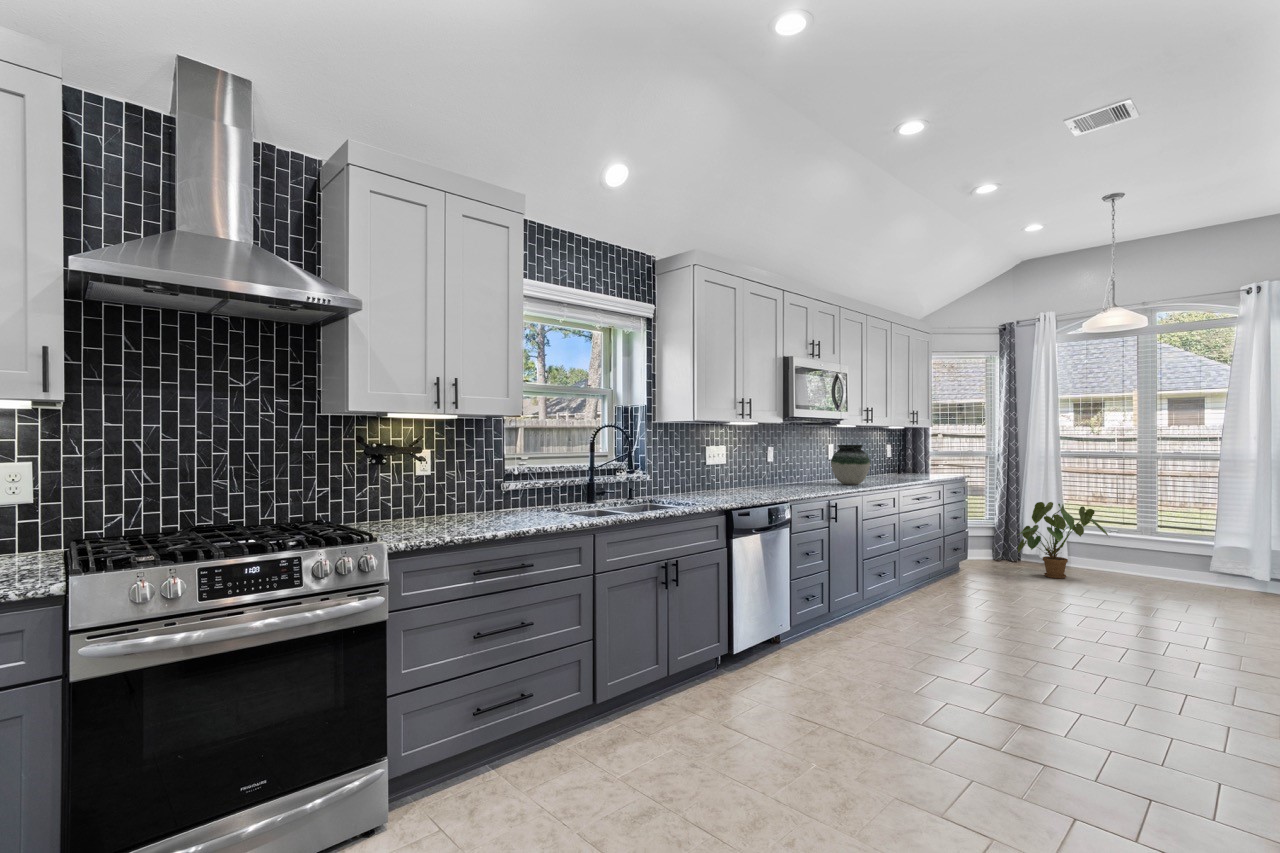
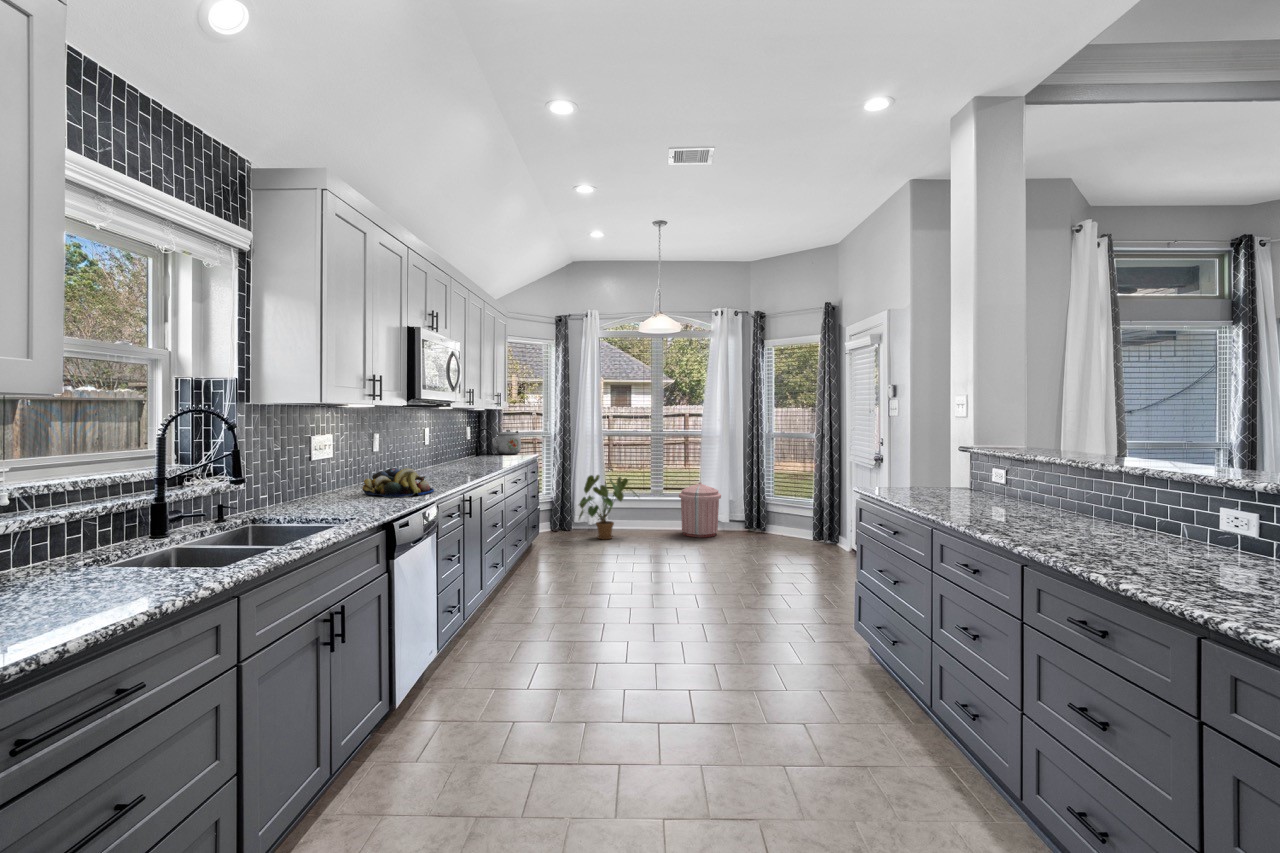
vase: present [831,445,870,485] -> none [440,430,481,473]
kettle: none [917,448,951,474] -> present [492,430,521,455]
fruit bowl: none [738,474,794,497] -> present [363,468,434,498]
trash can: none [1172,522,1248,597] -> present [679,482,721,538]

